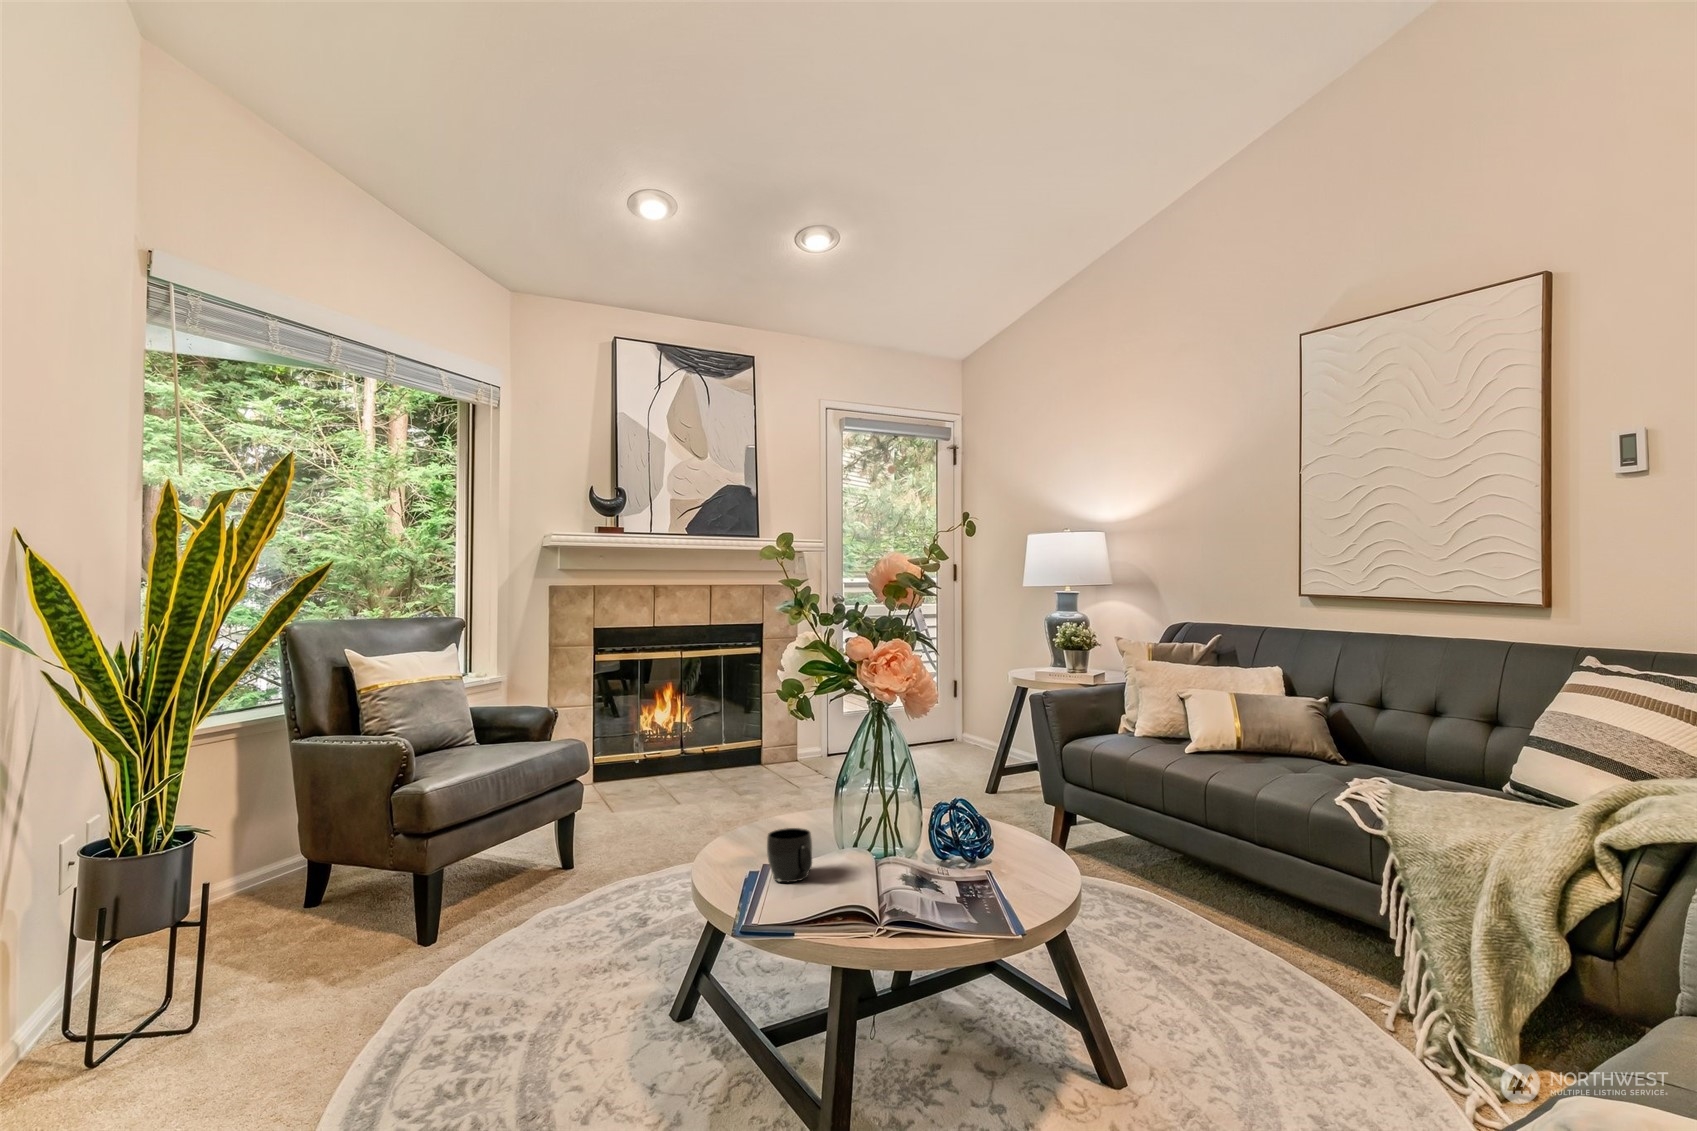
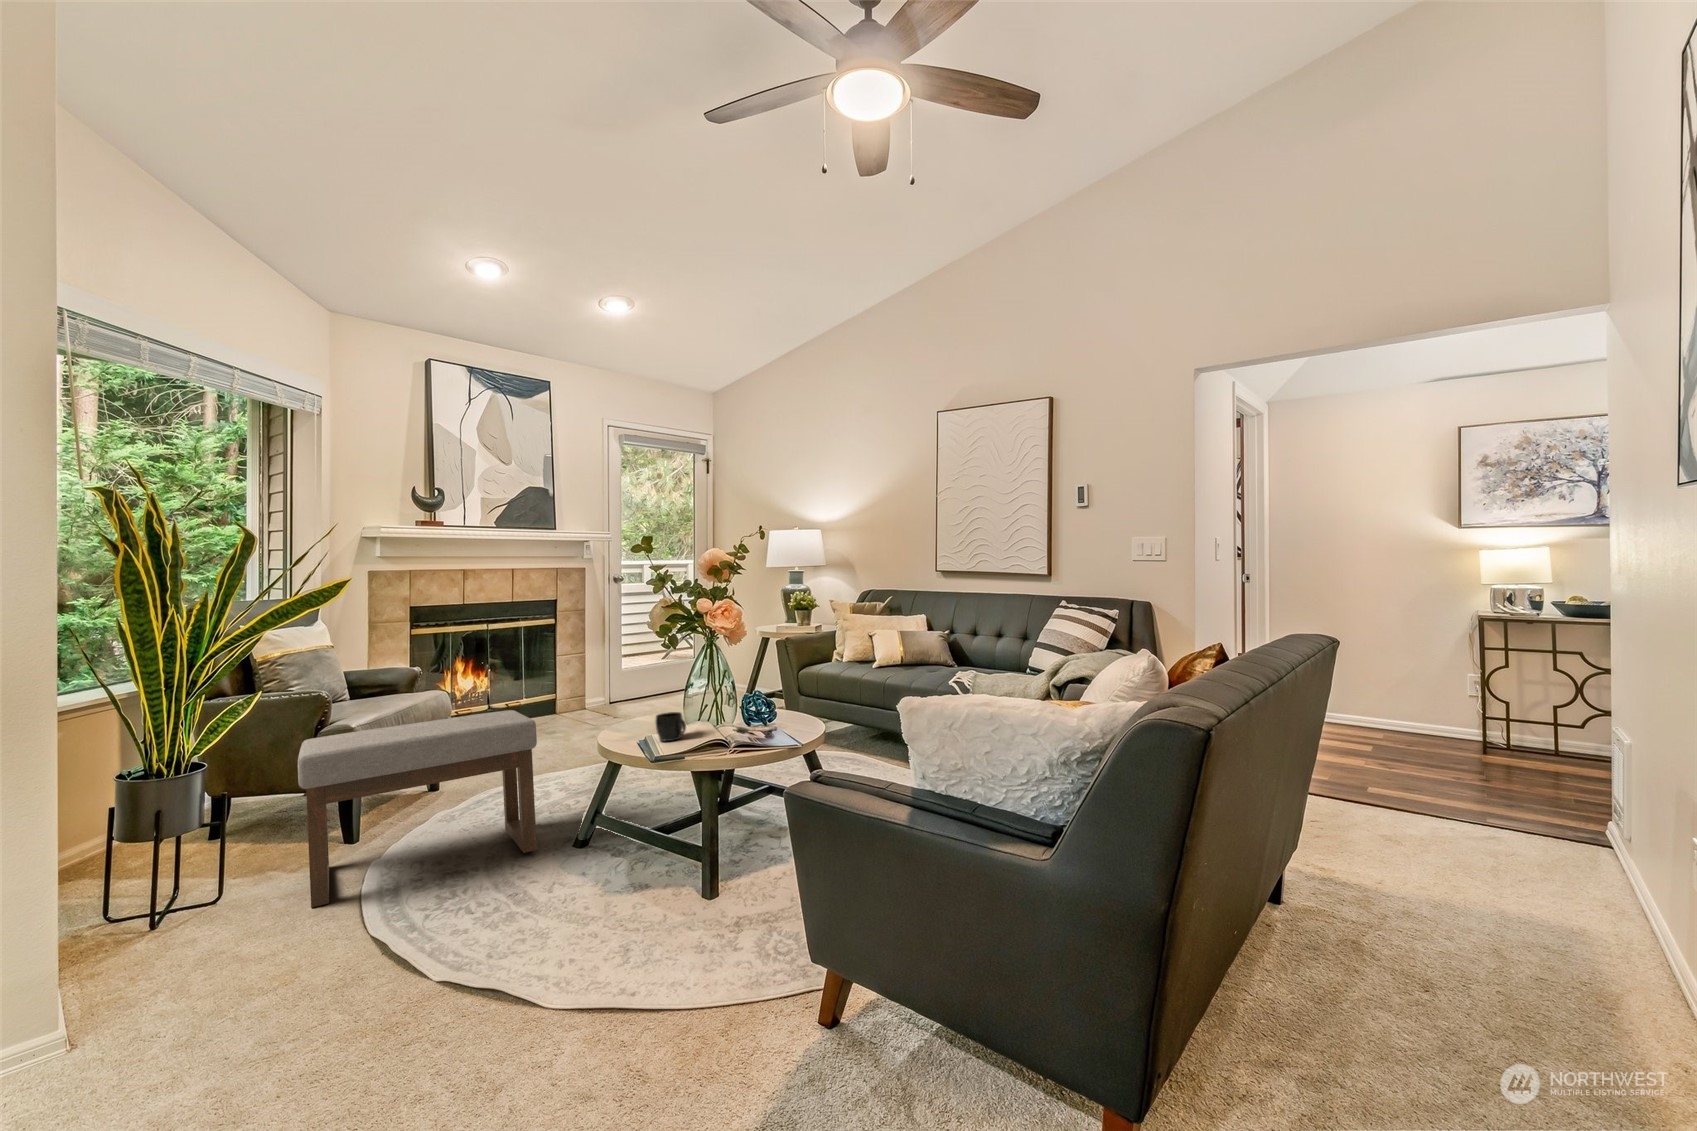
ottoman: none [284,787,618,1065] -> present [298,710,537,908]

